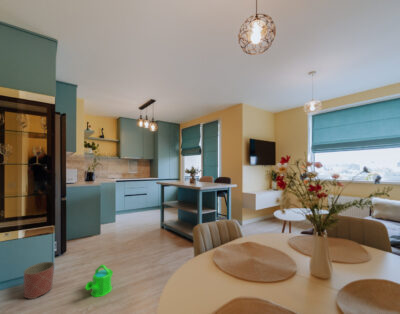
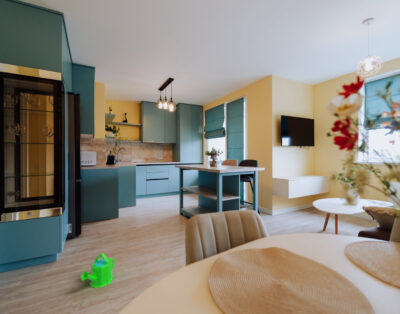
planter: present [24,262,54,299] -> none [25,245,57,283]

